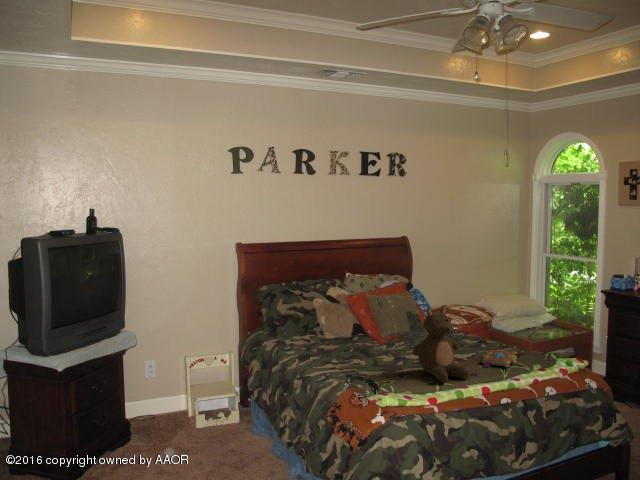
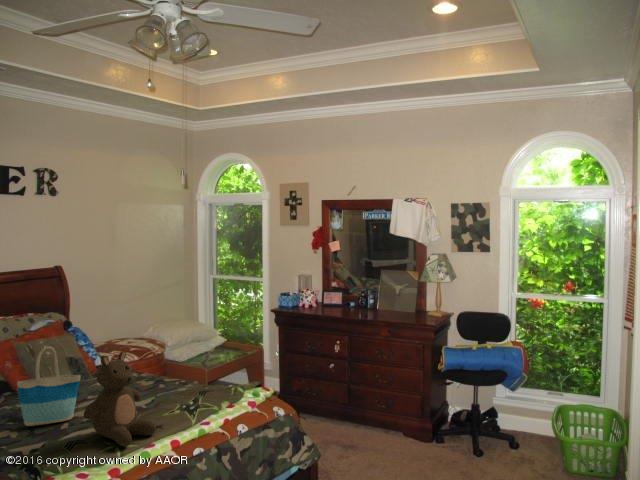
tote bag: none [370,297,414,357] -> present [17,346,80,426]
book: present [482,350,517,367] -> none [166,389,203,414]

